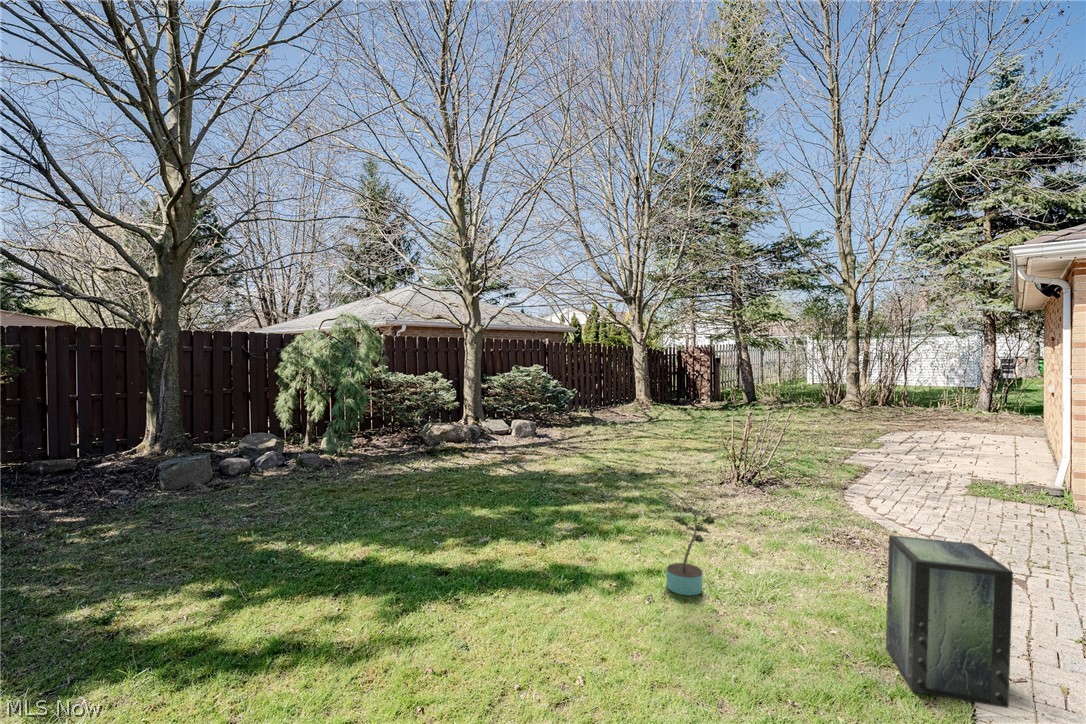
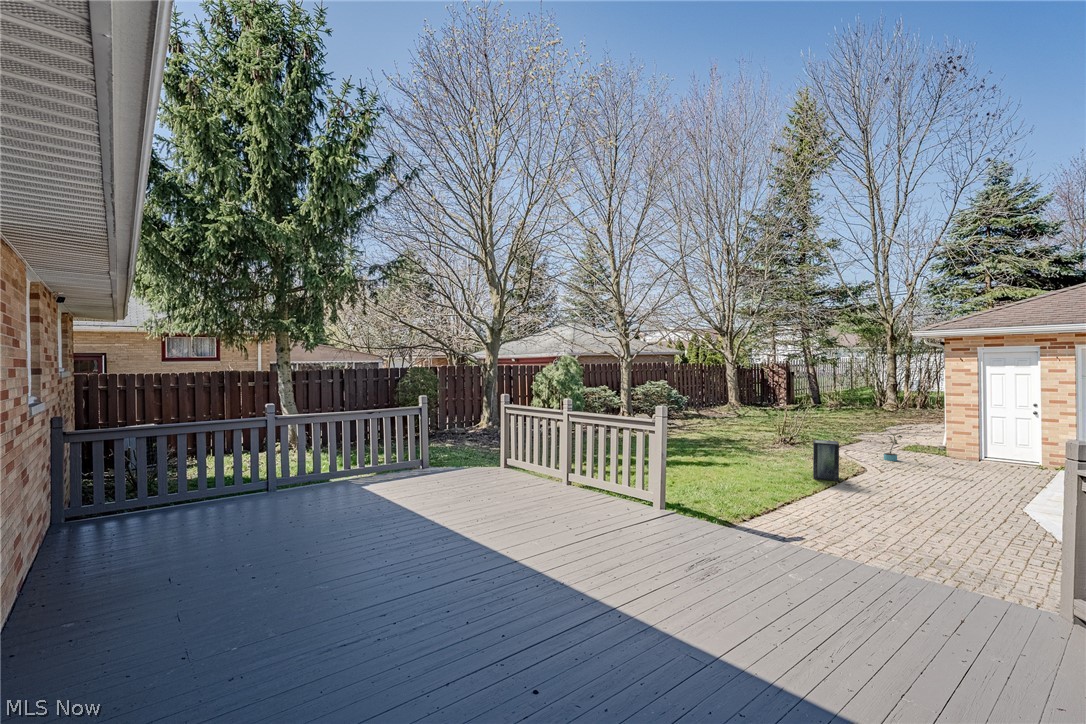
potted plant: present [653,474,718,595] -> present [880,427,902,461]

